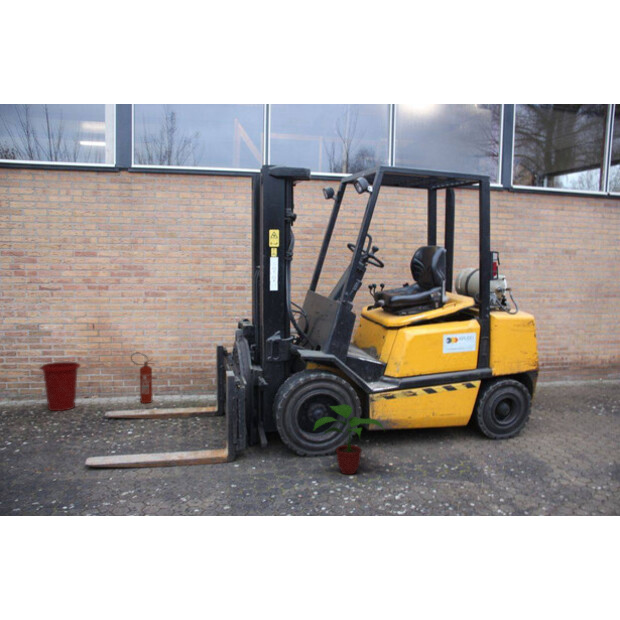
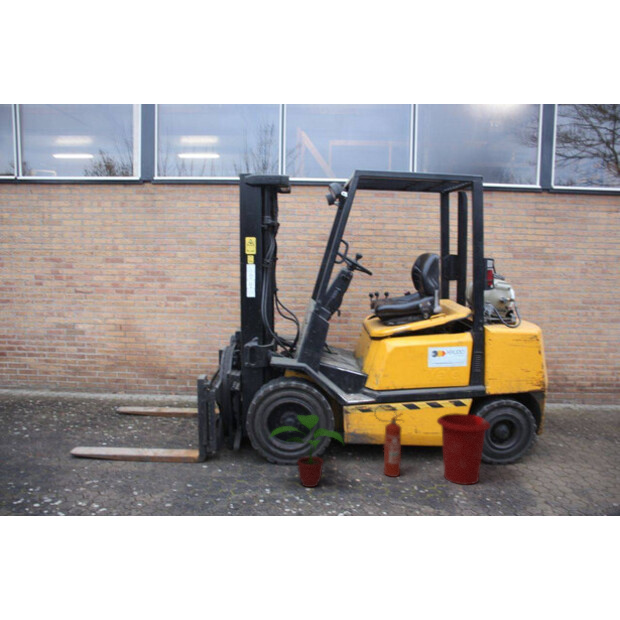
waste bin: present [40,361,80,411] -> present [437,413,490,485]
fire extinguisher: present [133,361,153,403] -> present [375,406,401,476]

